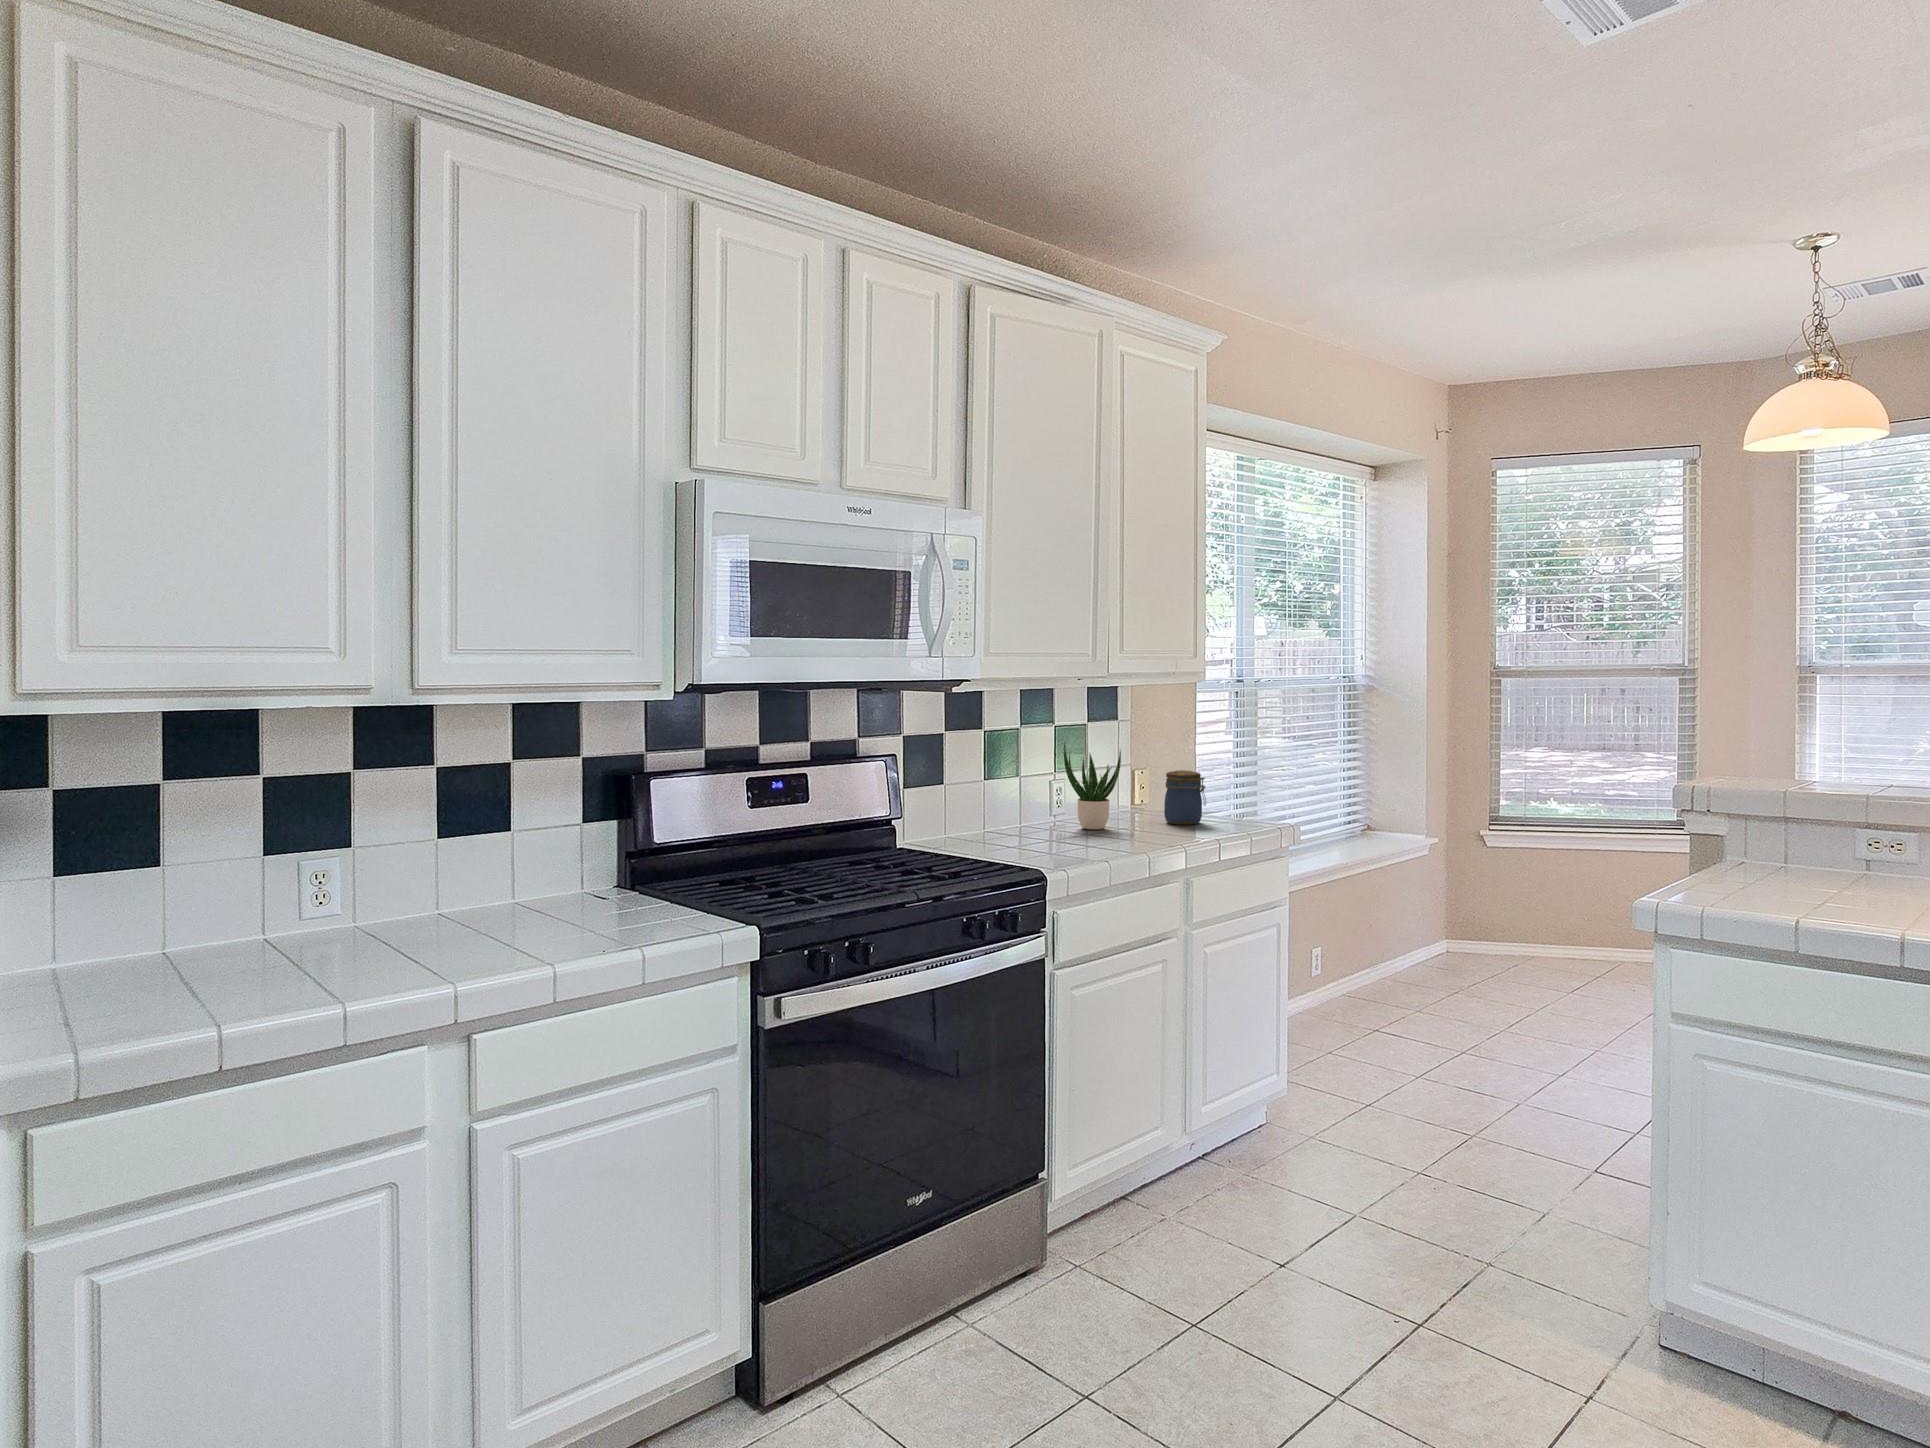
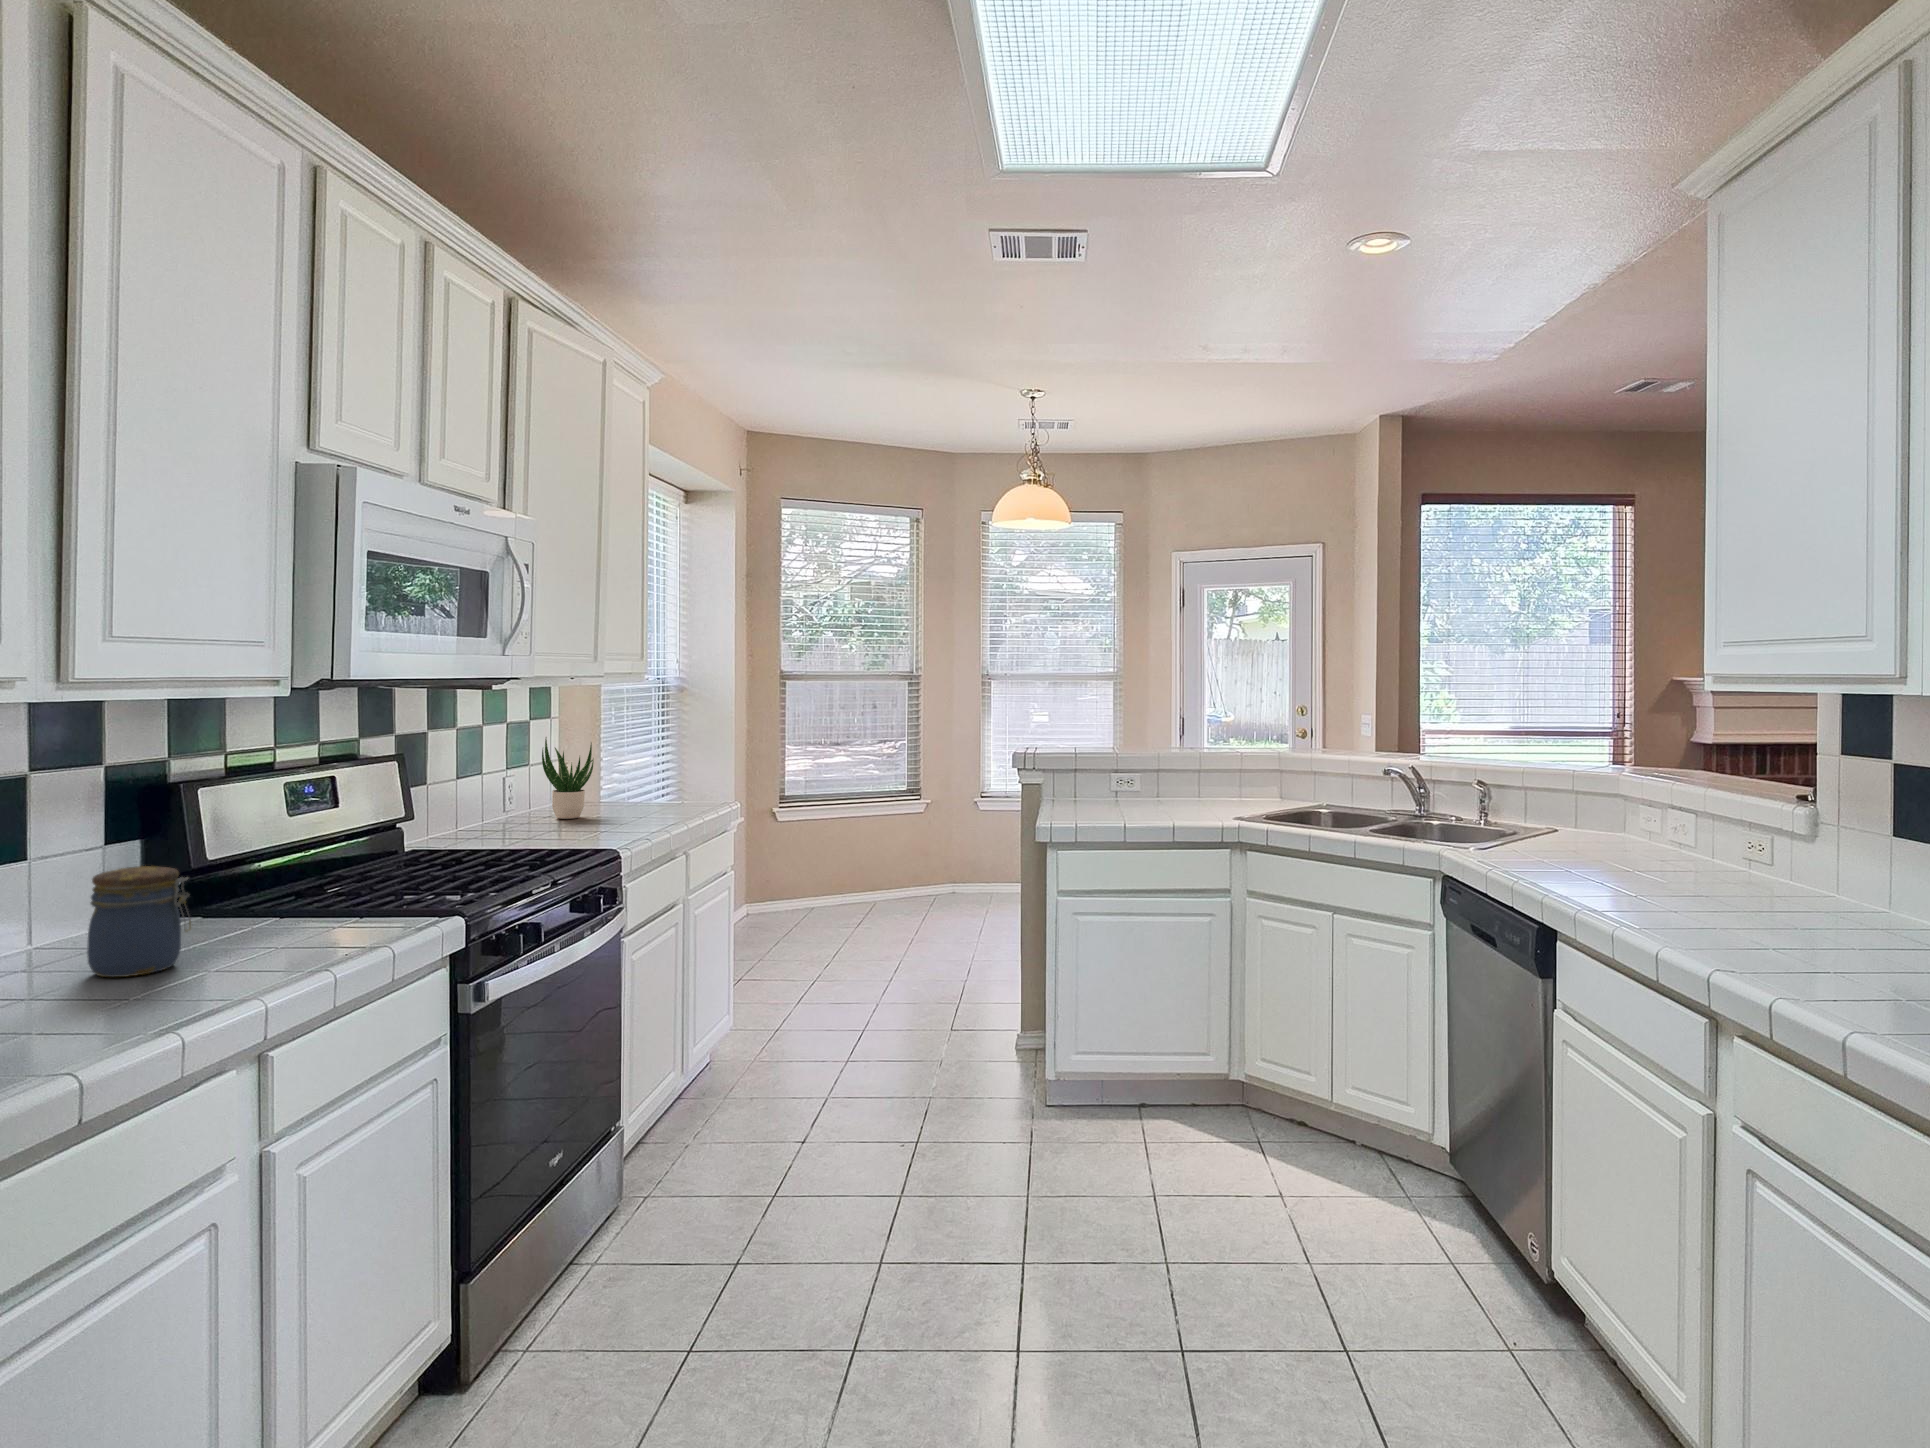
jar: present [1164,770,1206,825] -> present [87,866,191,977]

